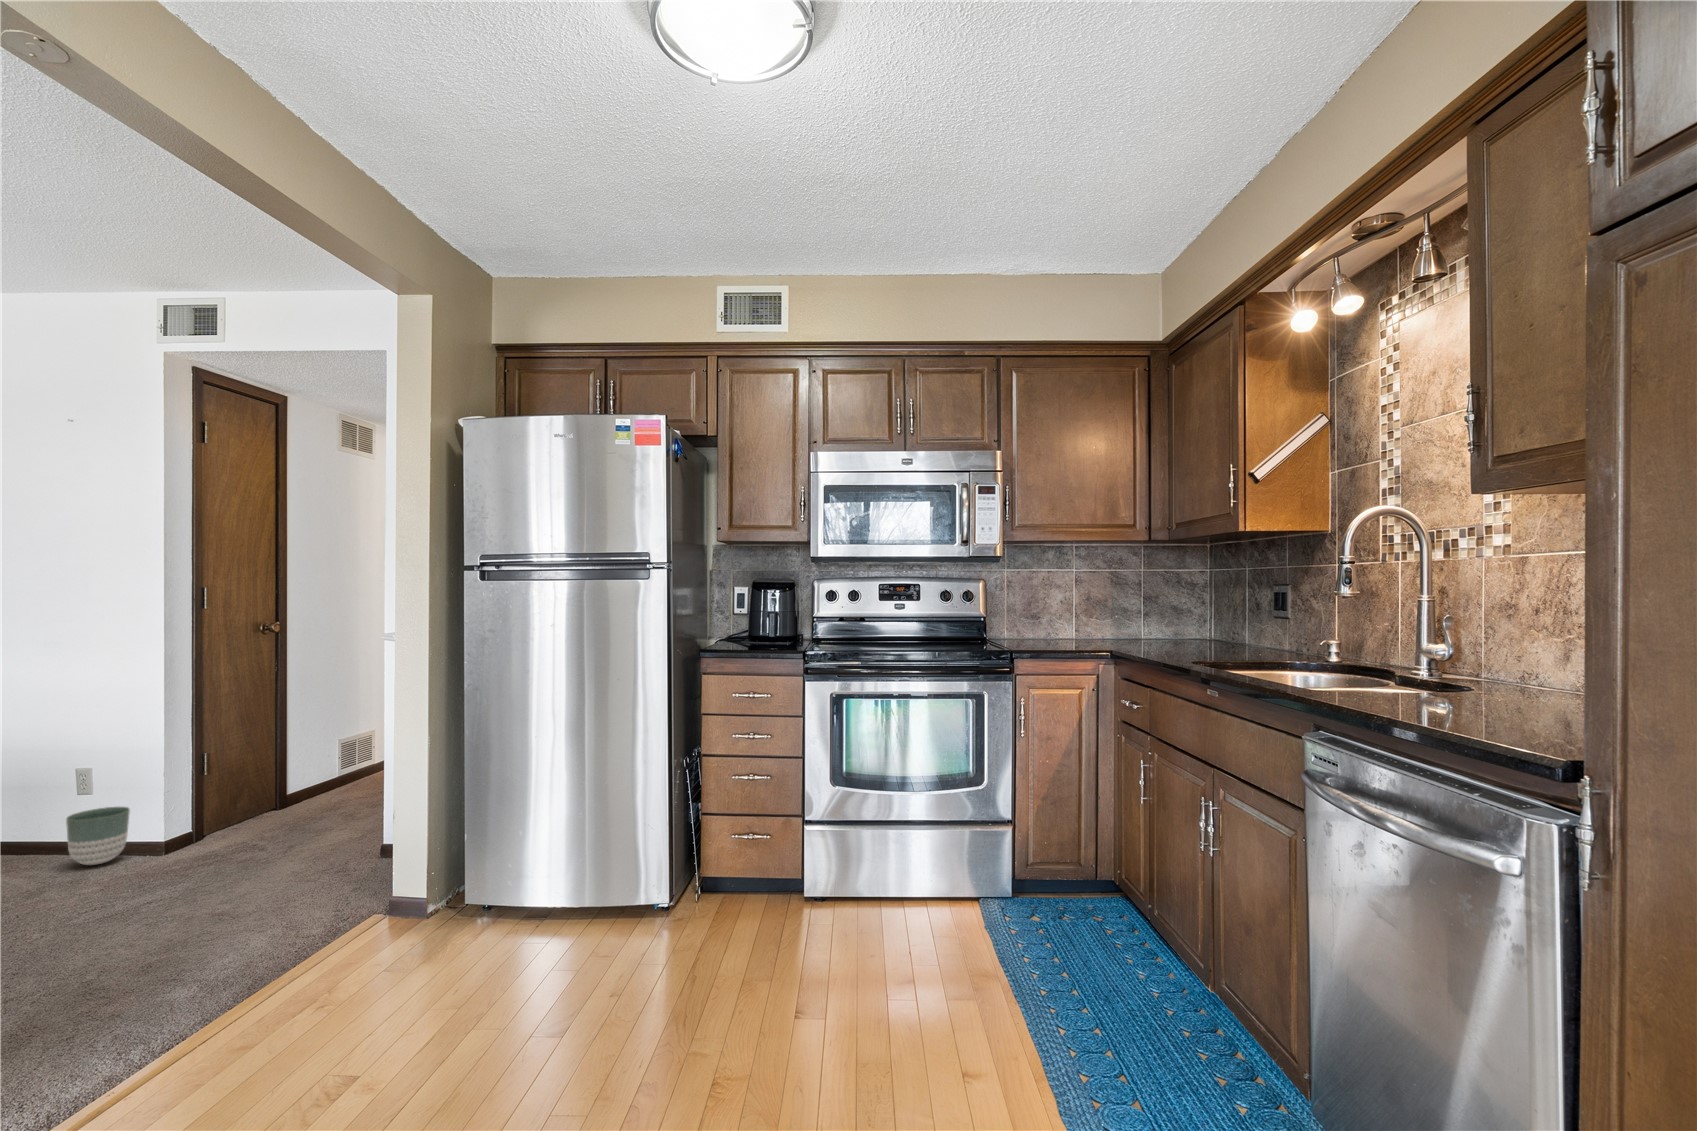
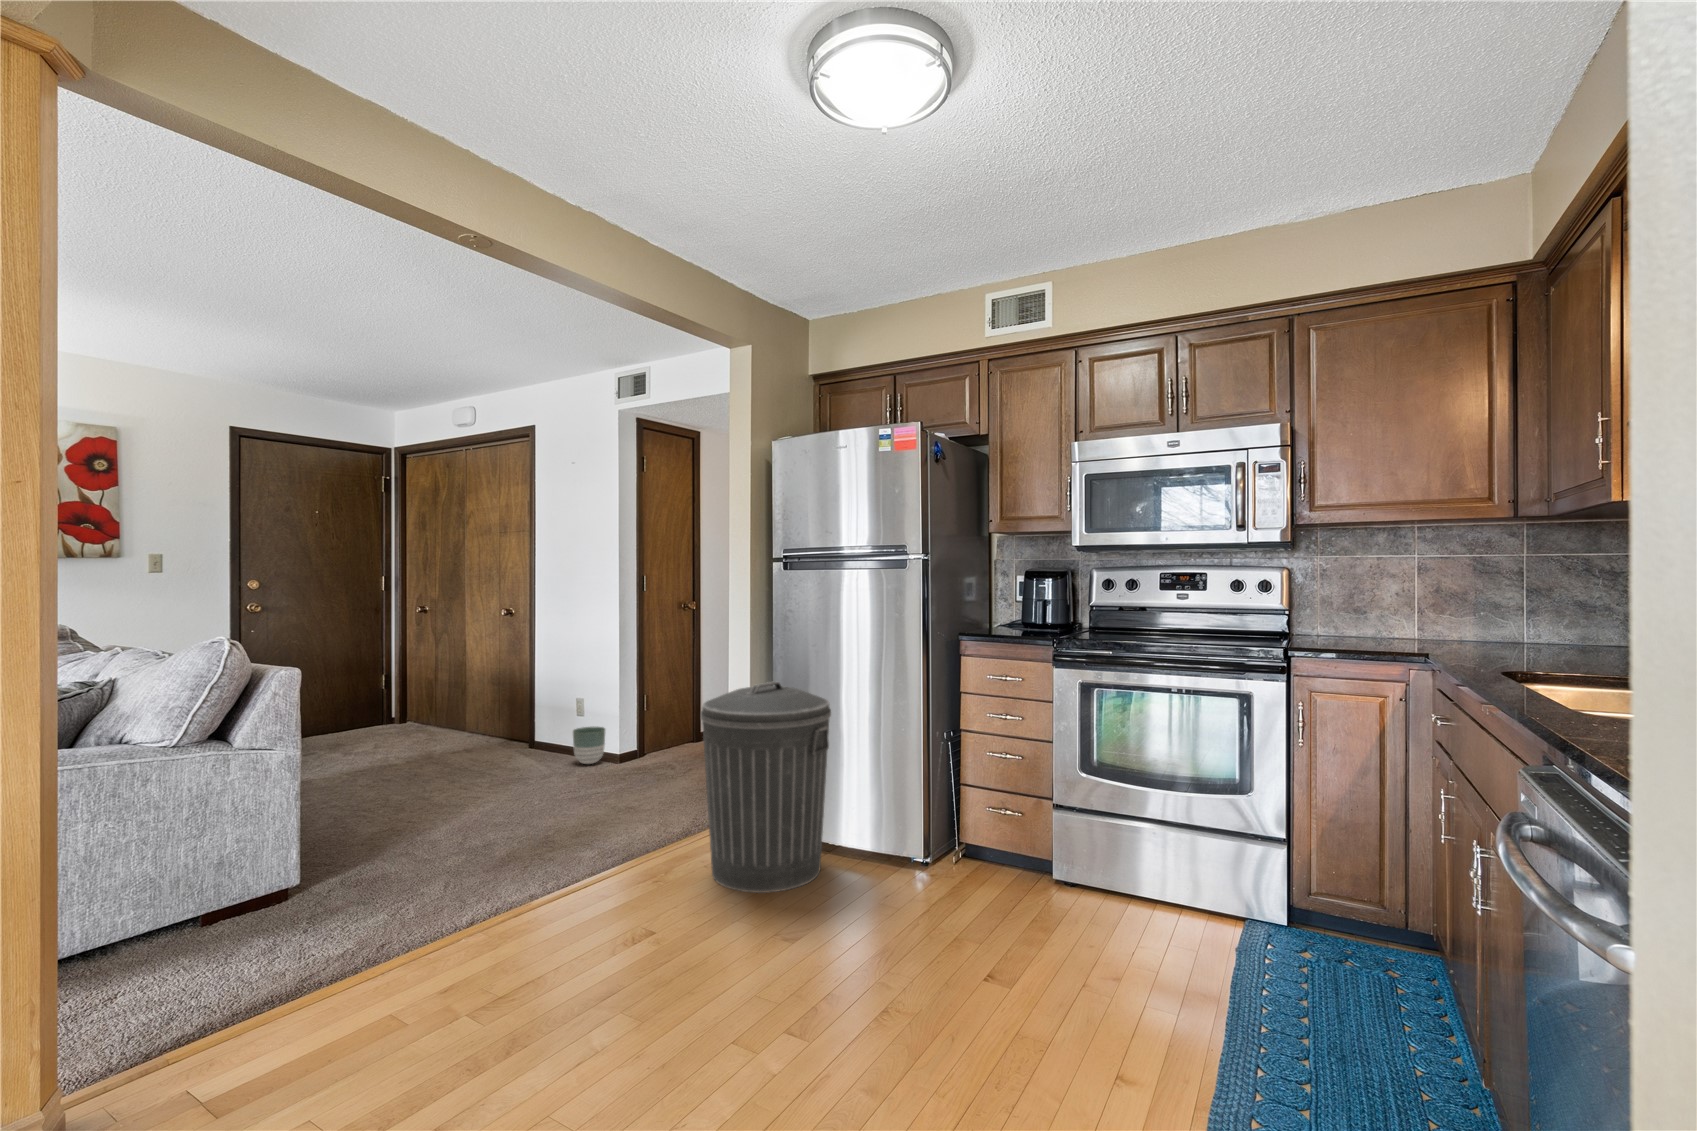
trash can: none [382,719,563,993] -> present [701,682,831,893]

